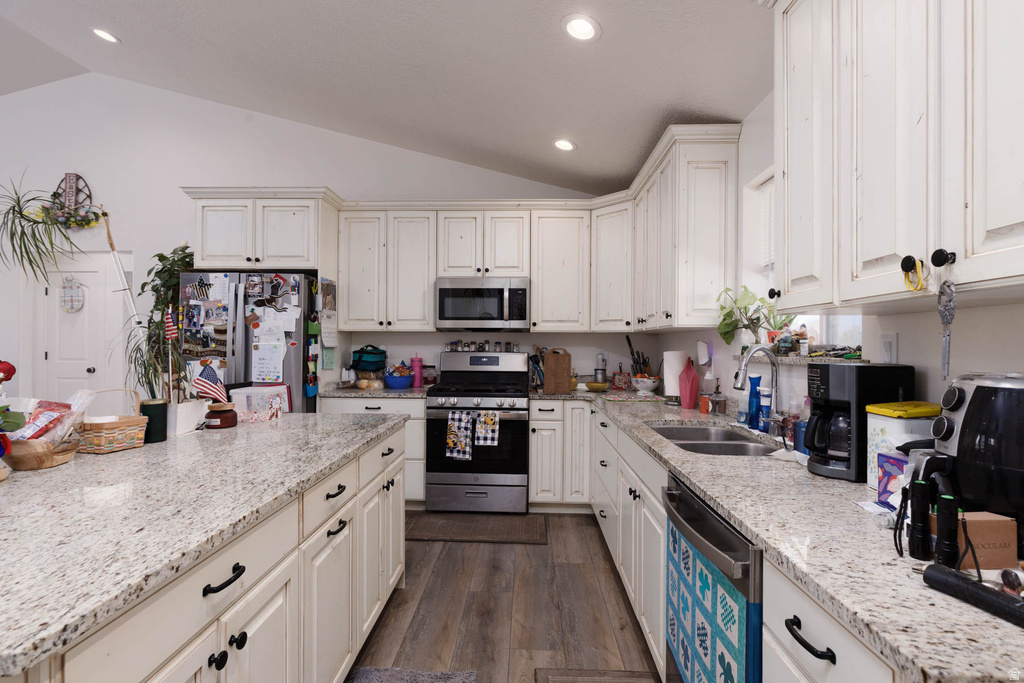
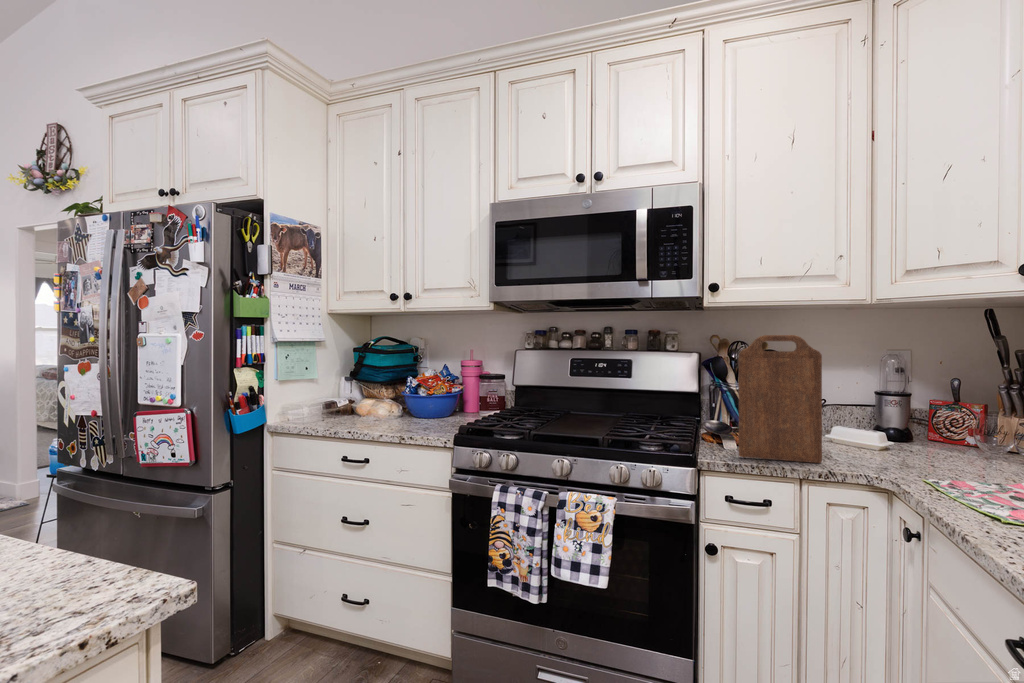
decorative bowl: present [571,368,609,392] -> none [809,387,944,459]

